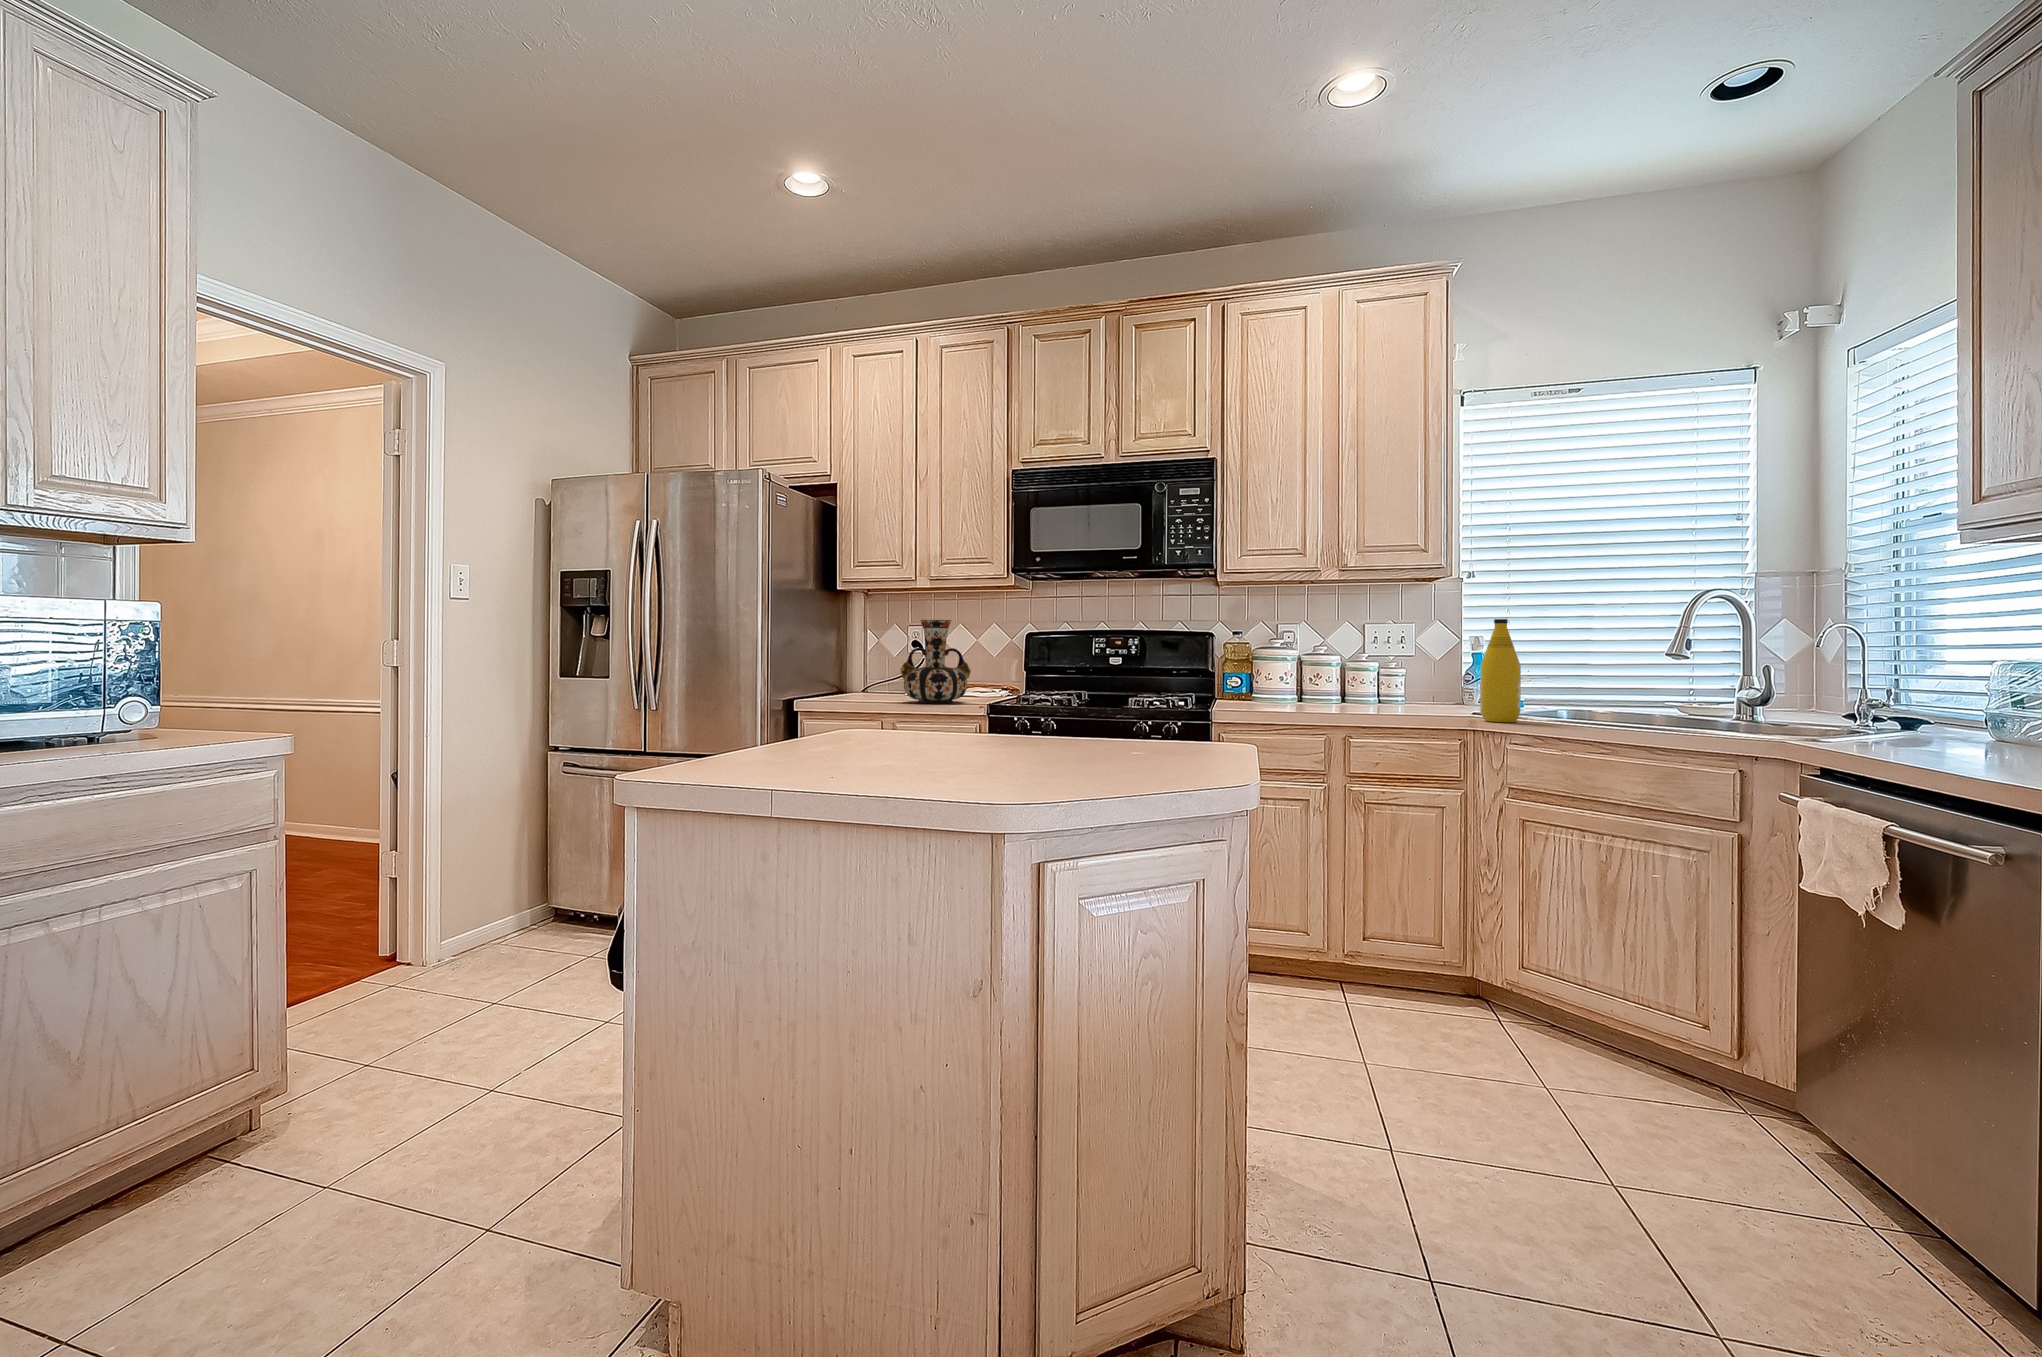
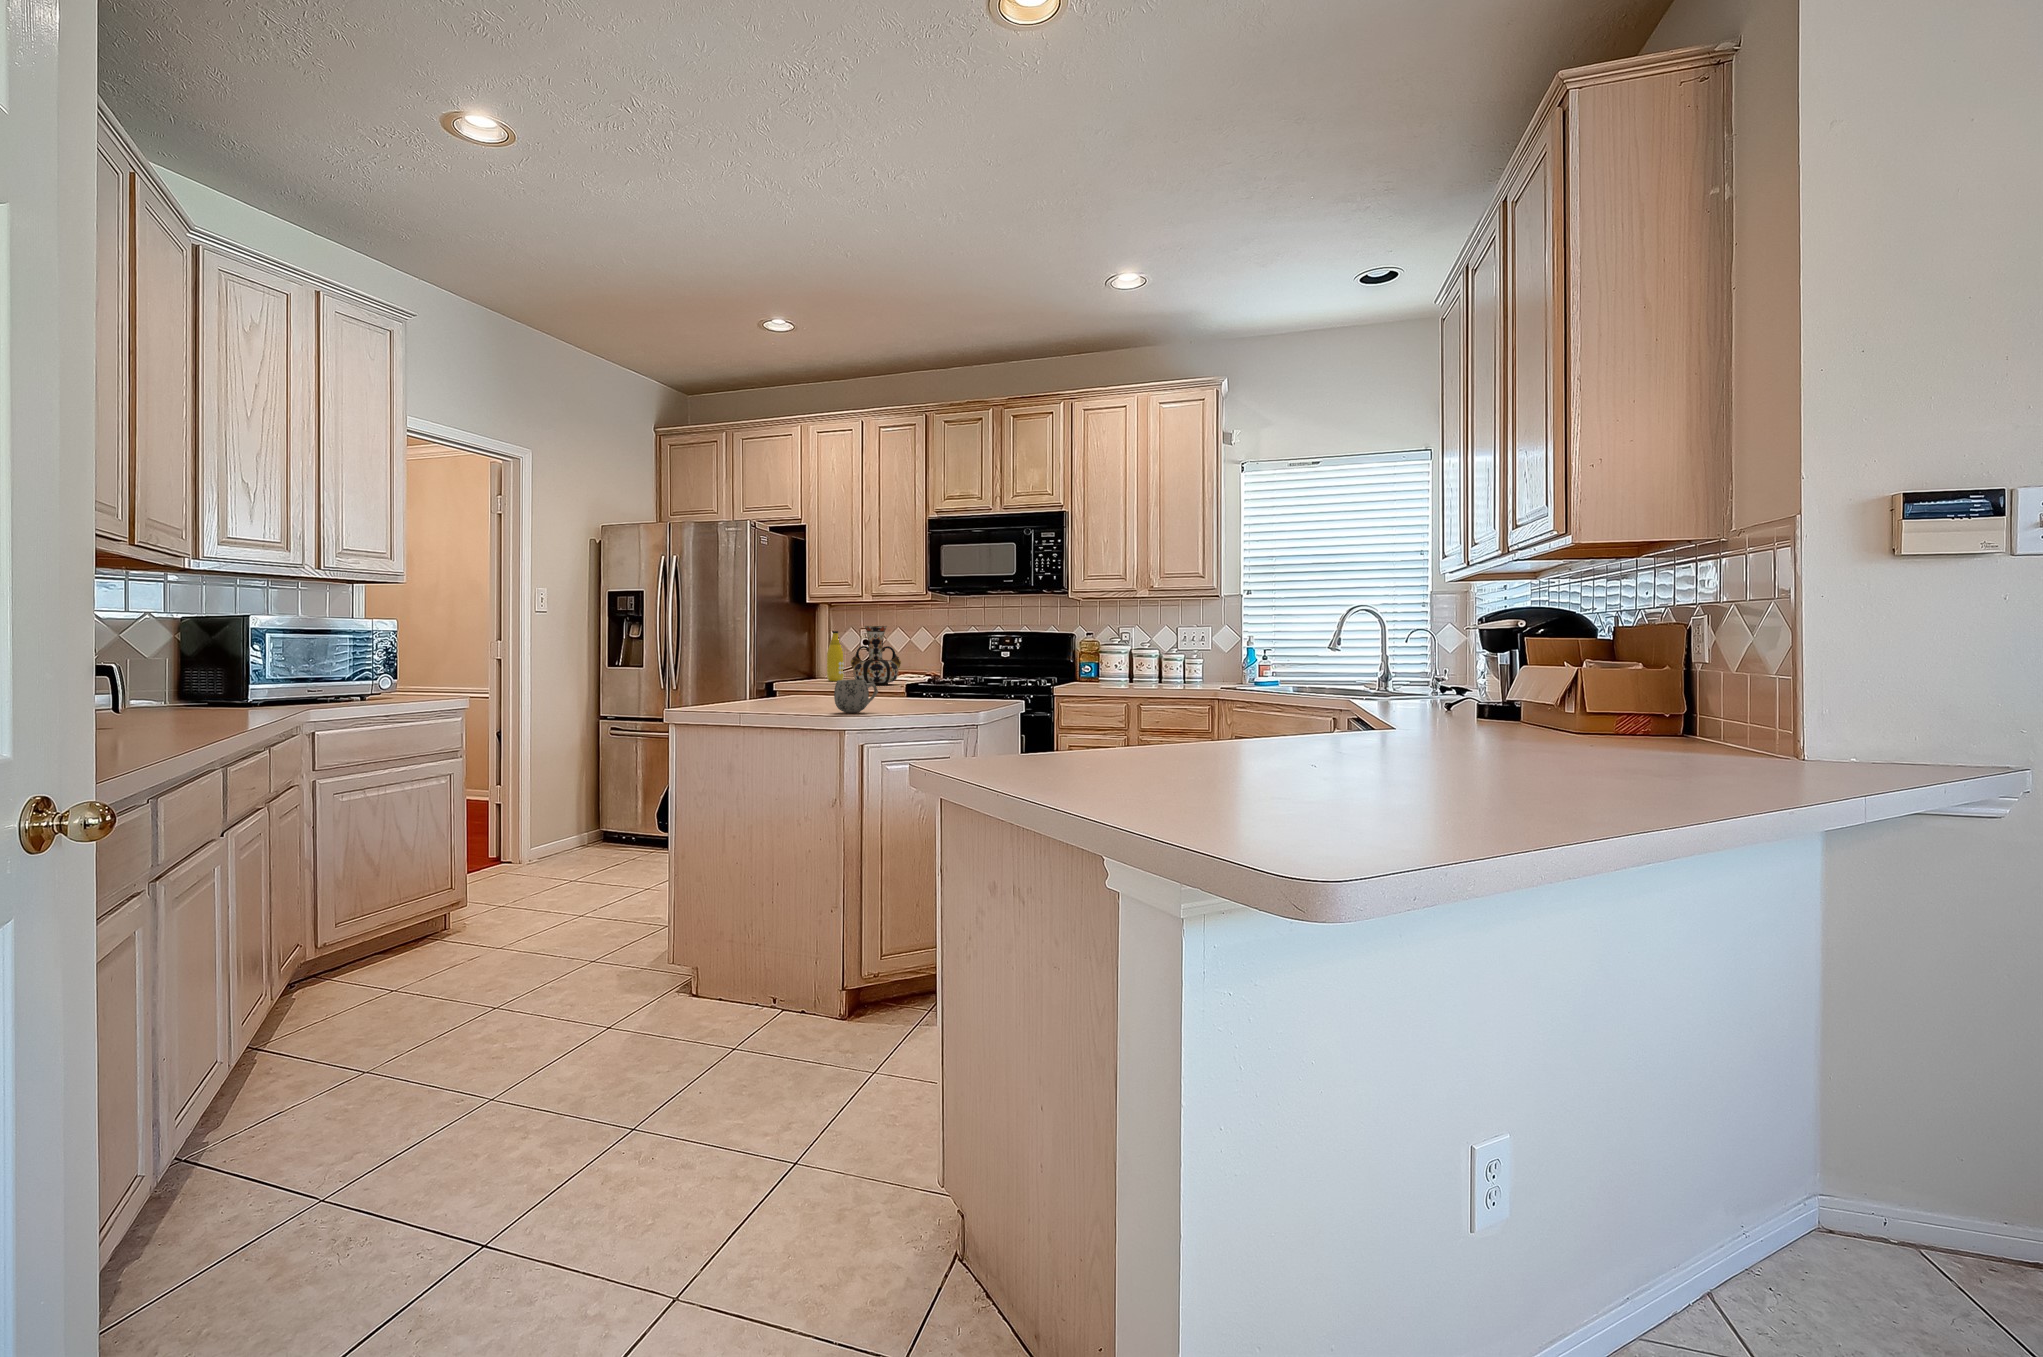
bottle: present [1480,619,1521,722] -> present [827,631,844,681]
mug: none [938,720,1021,788] -> present [834,680,878,713]

